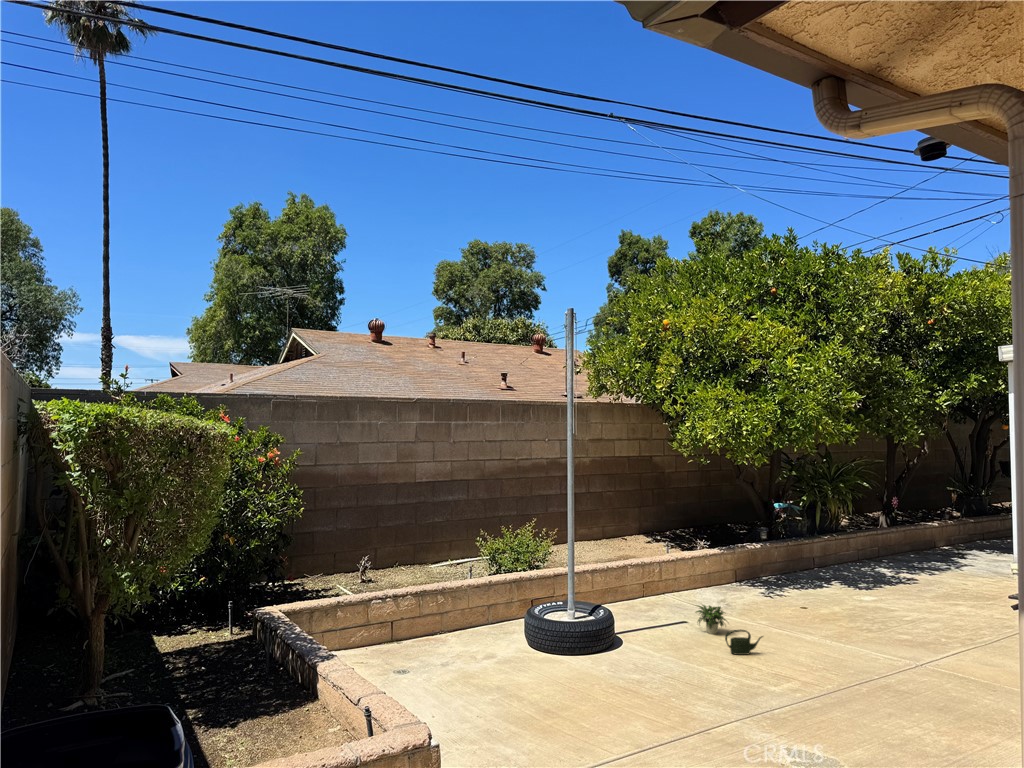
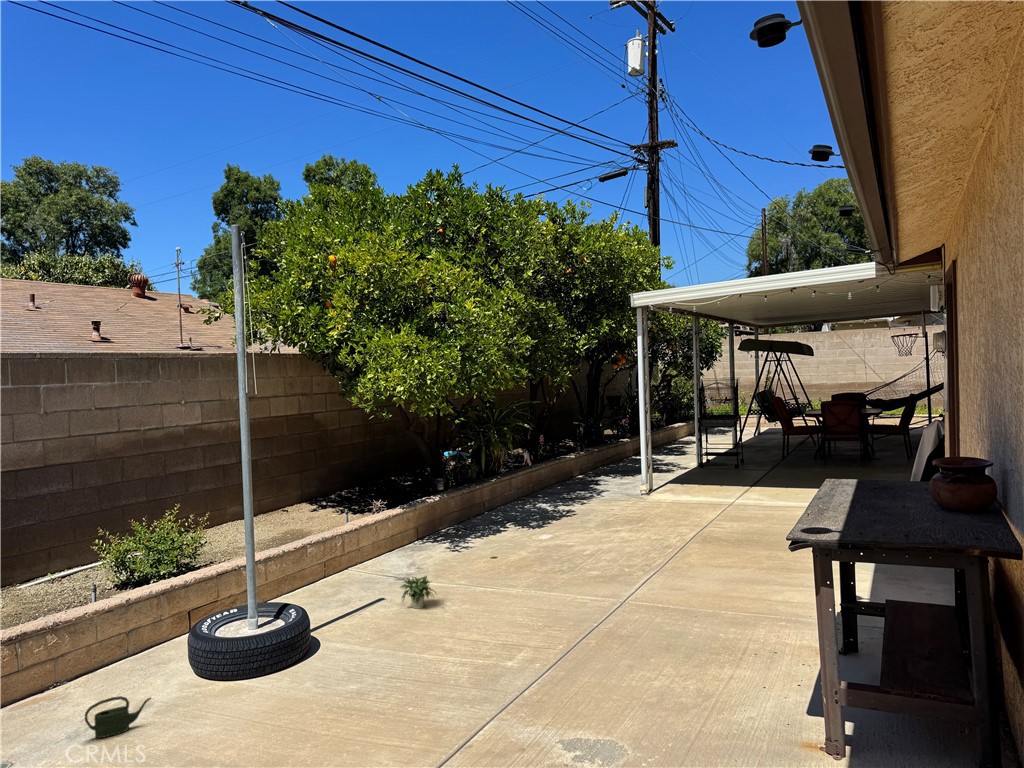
watering can: present [725,630,763,655] -> present [85,696,151,738]

